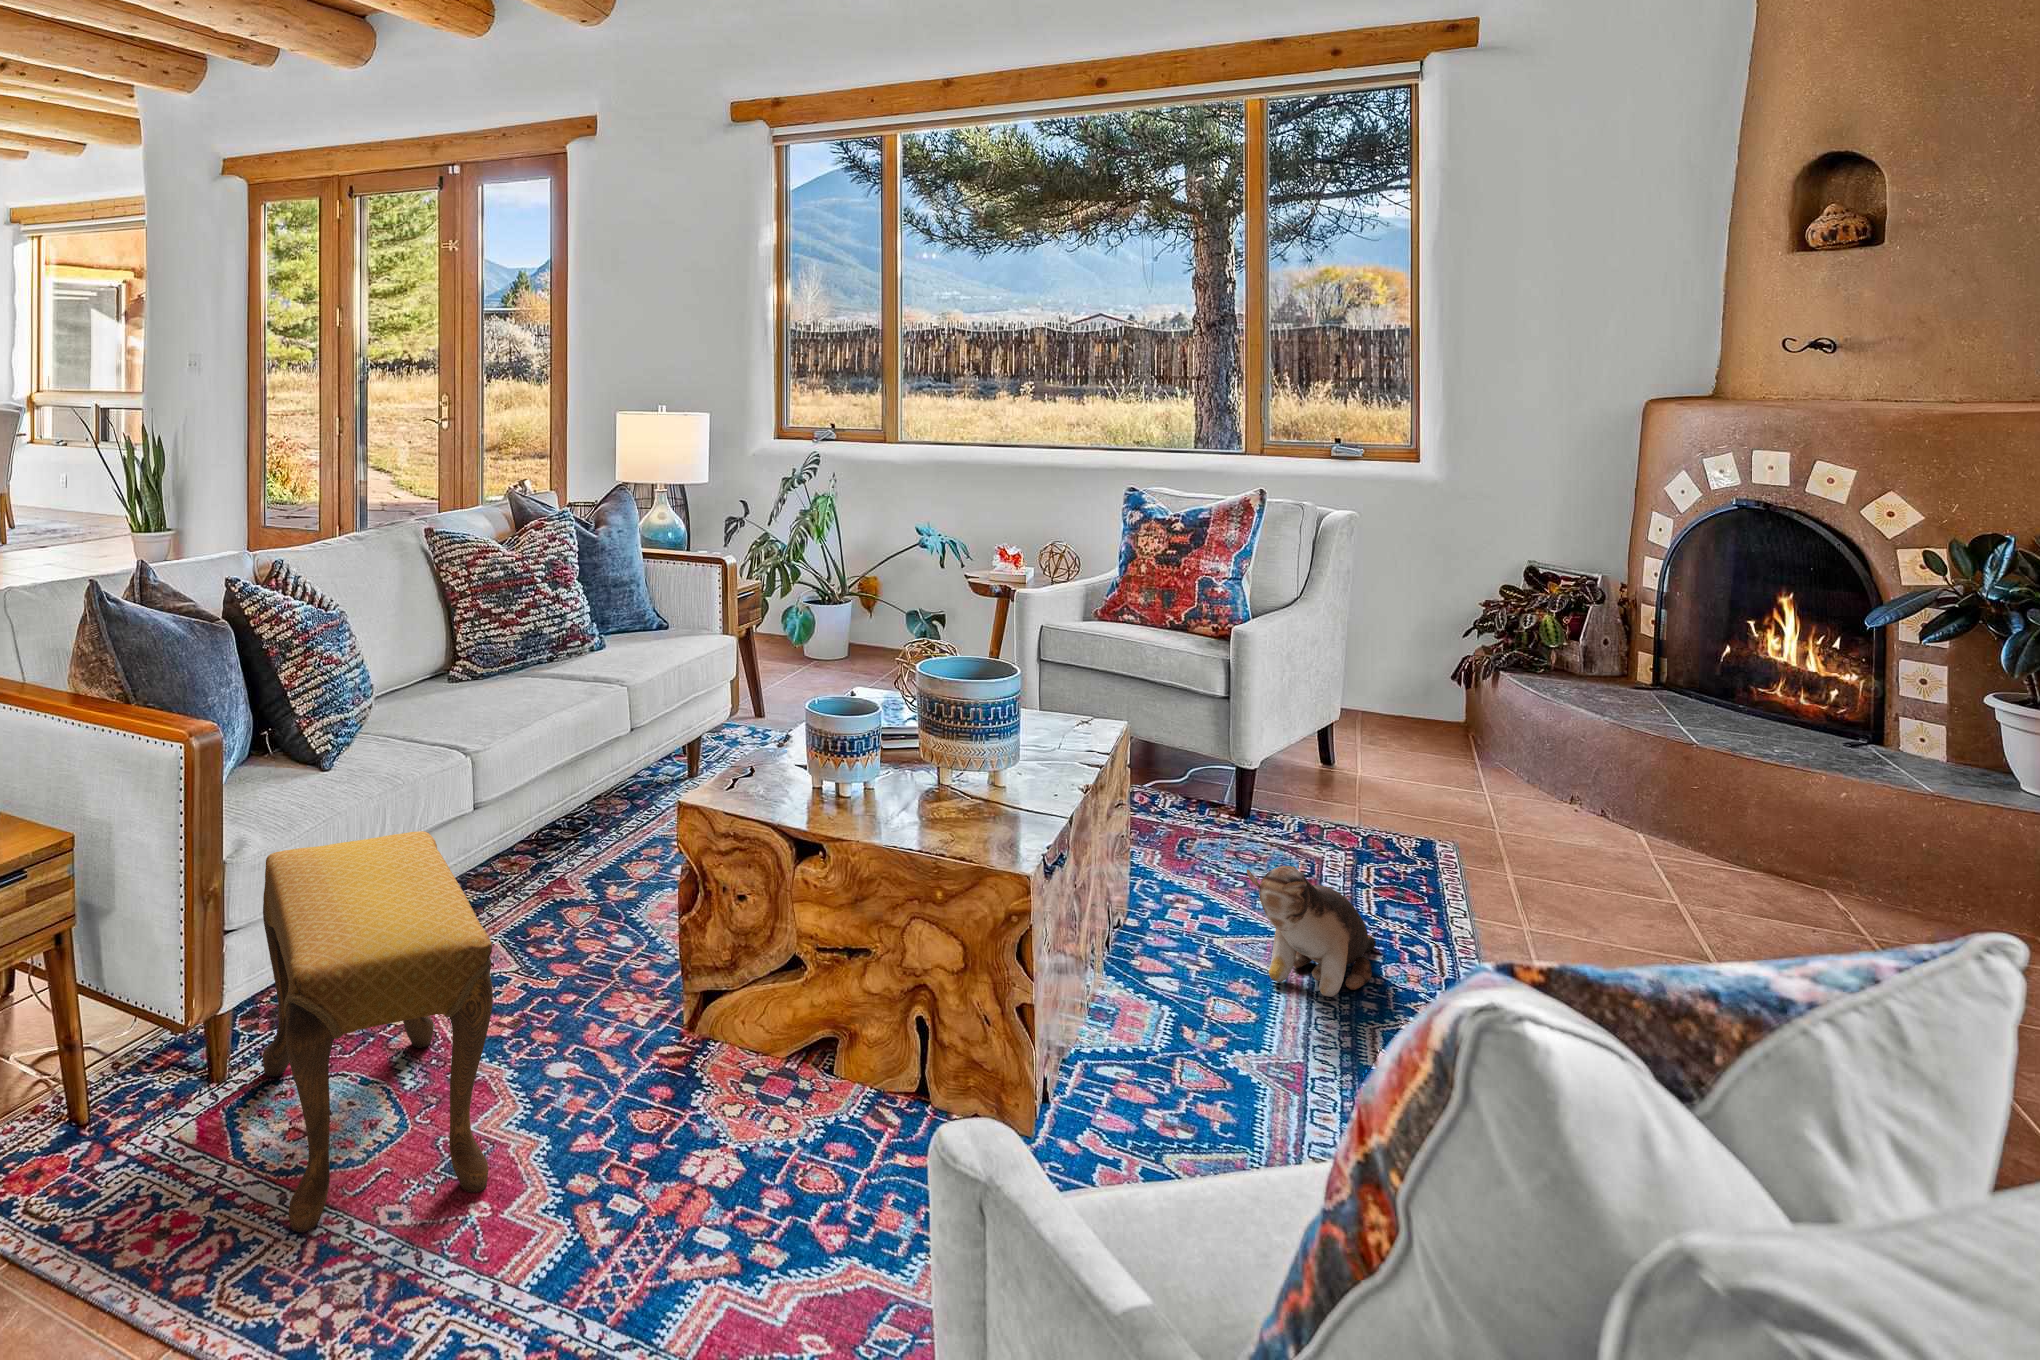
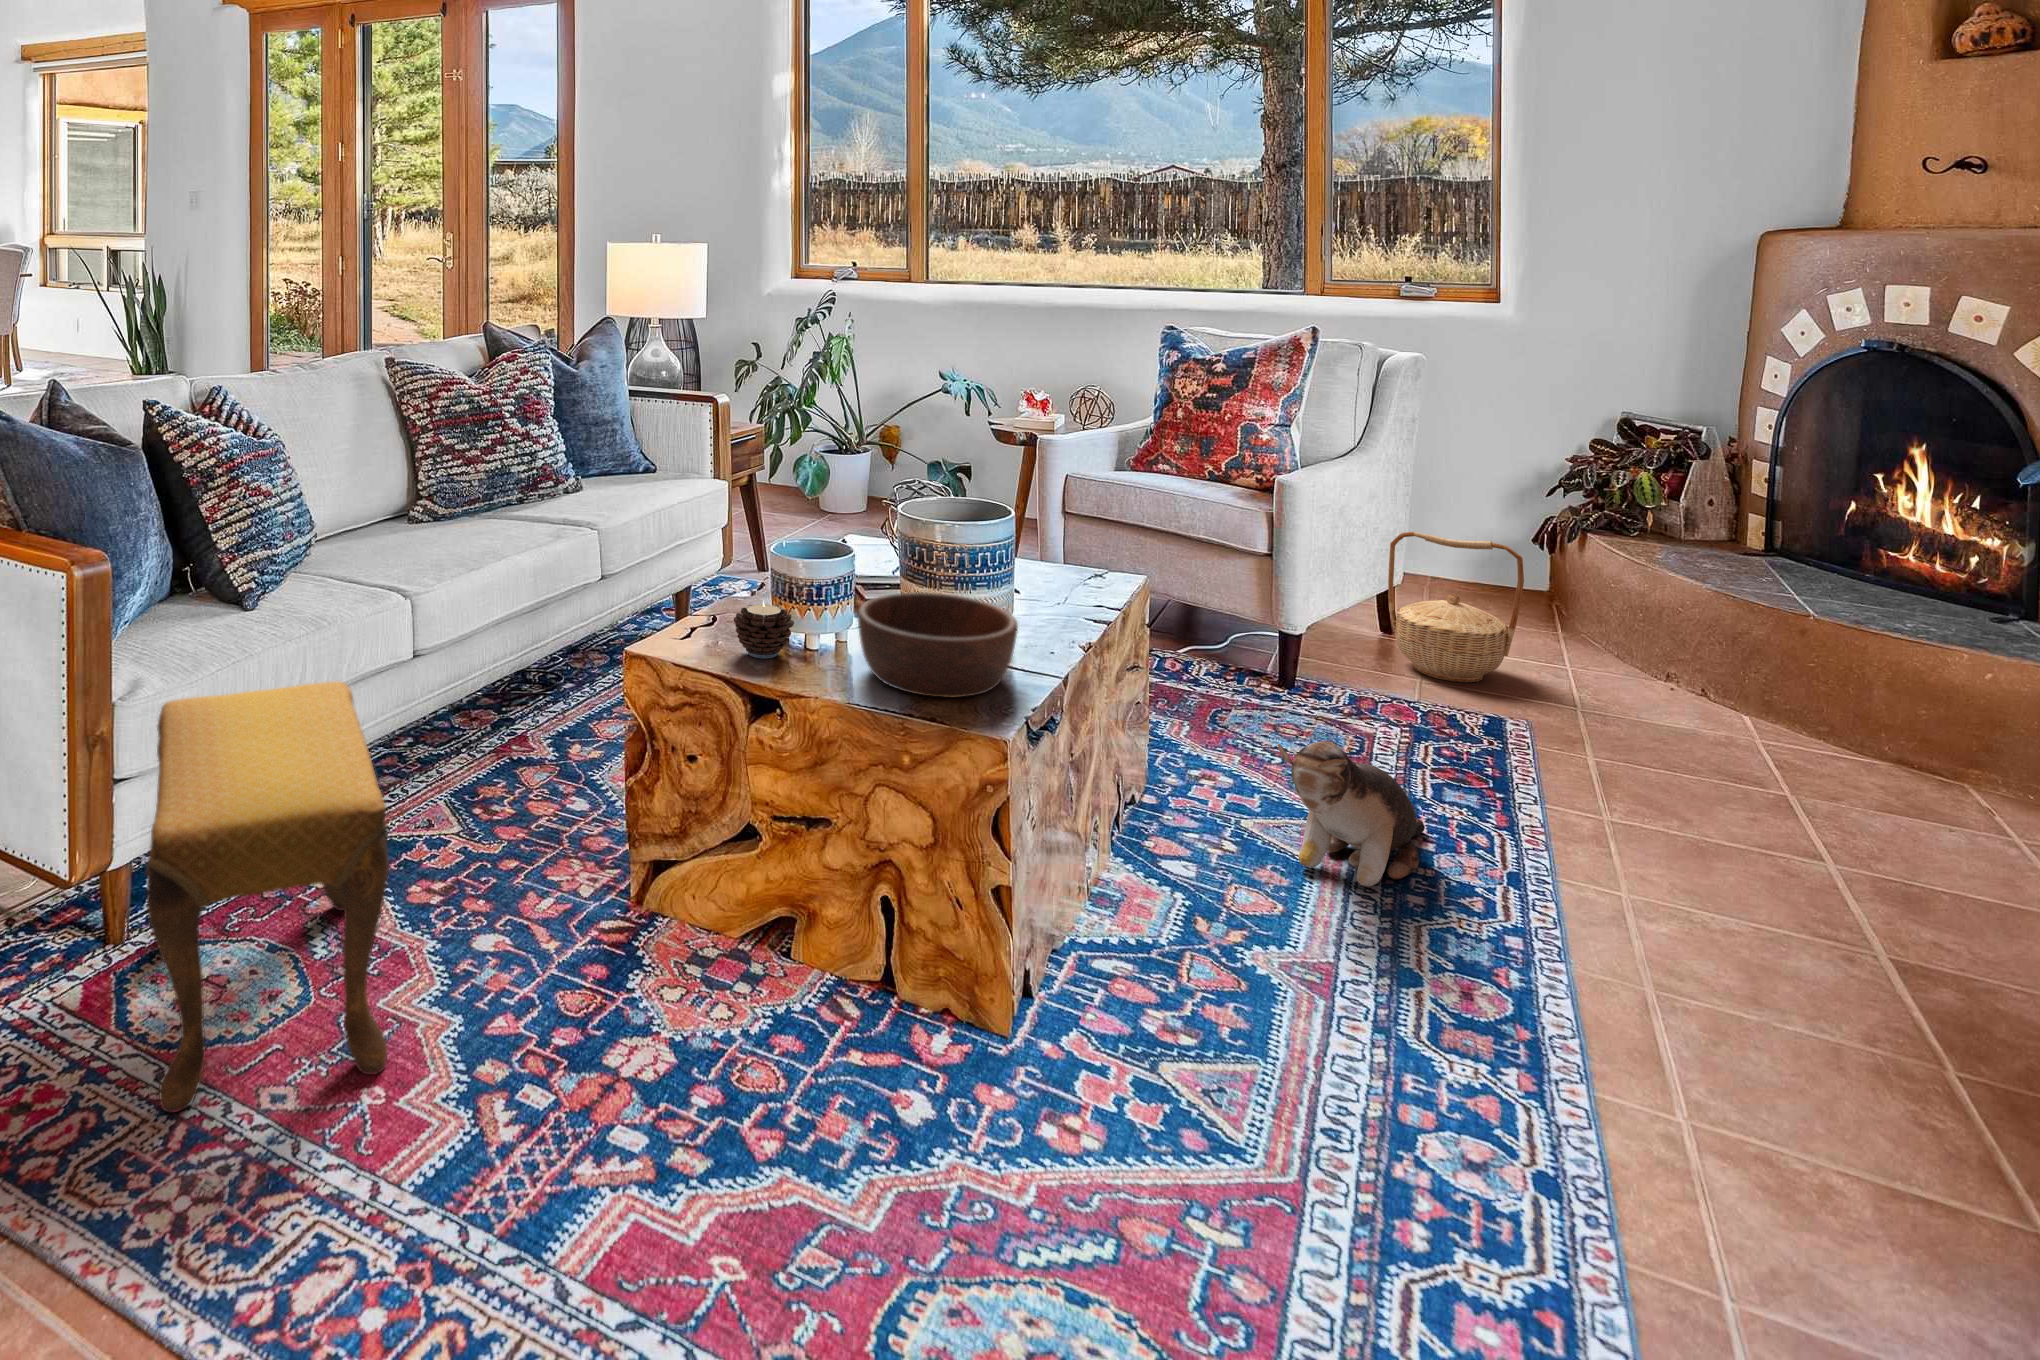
basket: none [1334,671,1451,810] -> present [1388,532,1524,682]
wooden bowl: none [885,739,1024,834] -> present [857,592,1018,698]
candle: none [773,749,827,802] -> present [734,601,794,658]

